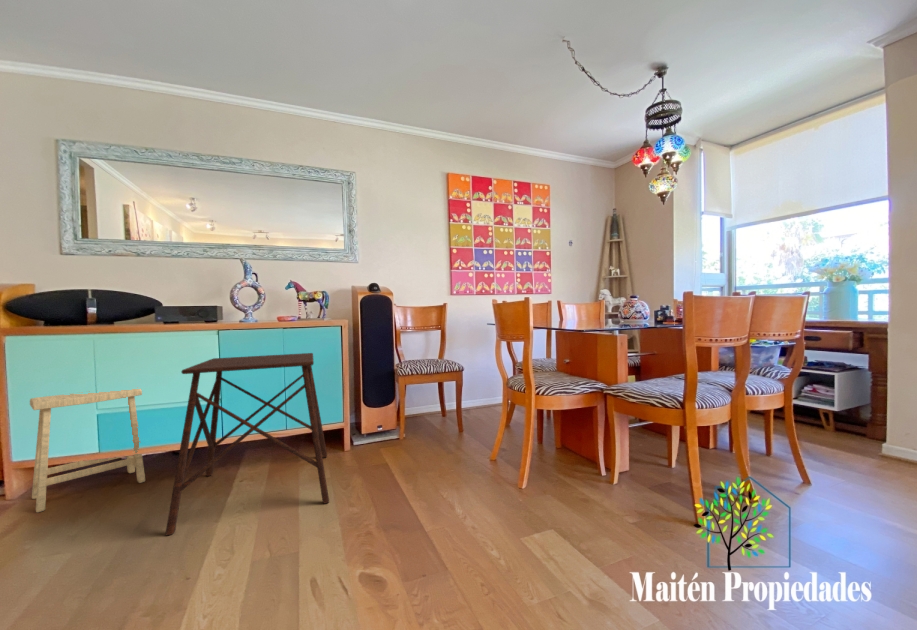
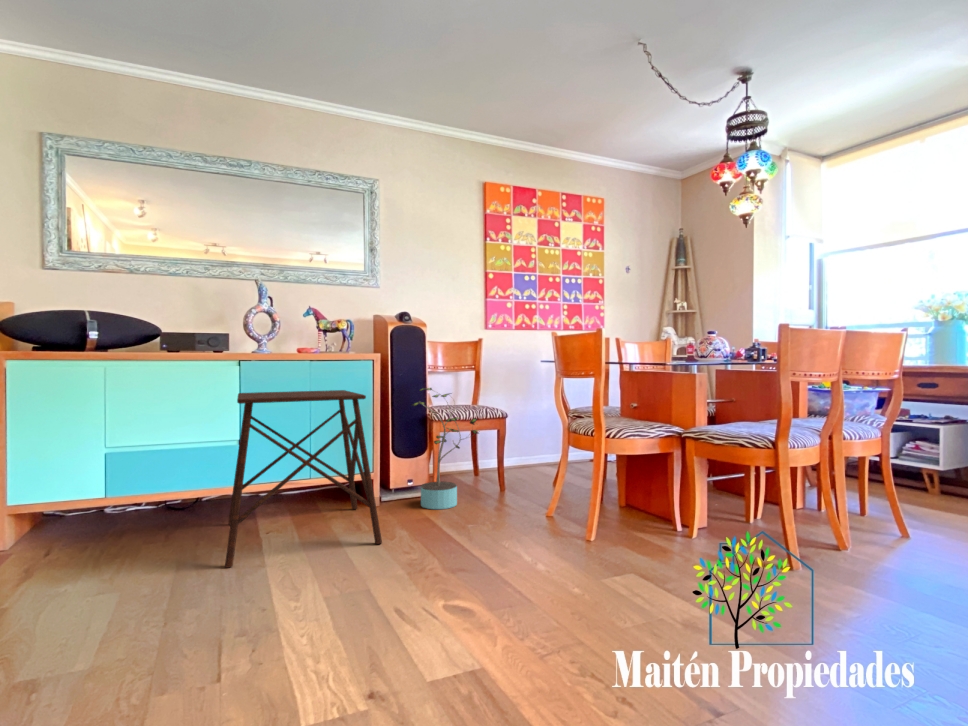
potted plant: none [371,348,435,458] -> present [412,388,479,509]
footstool: present [30,387,145,512] -> none [42,424,161,554]

